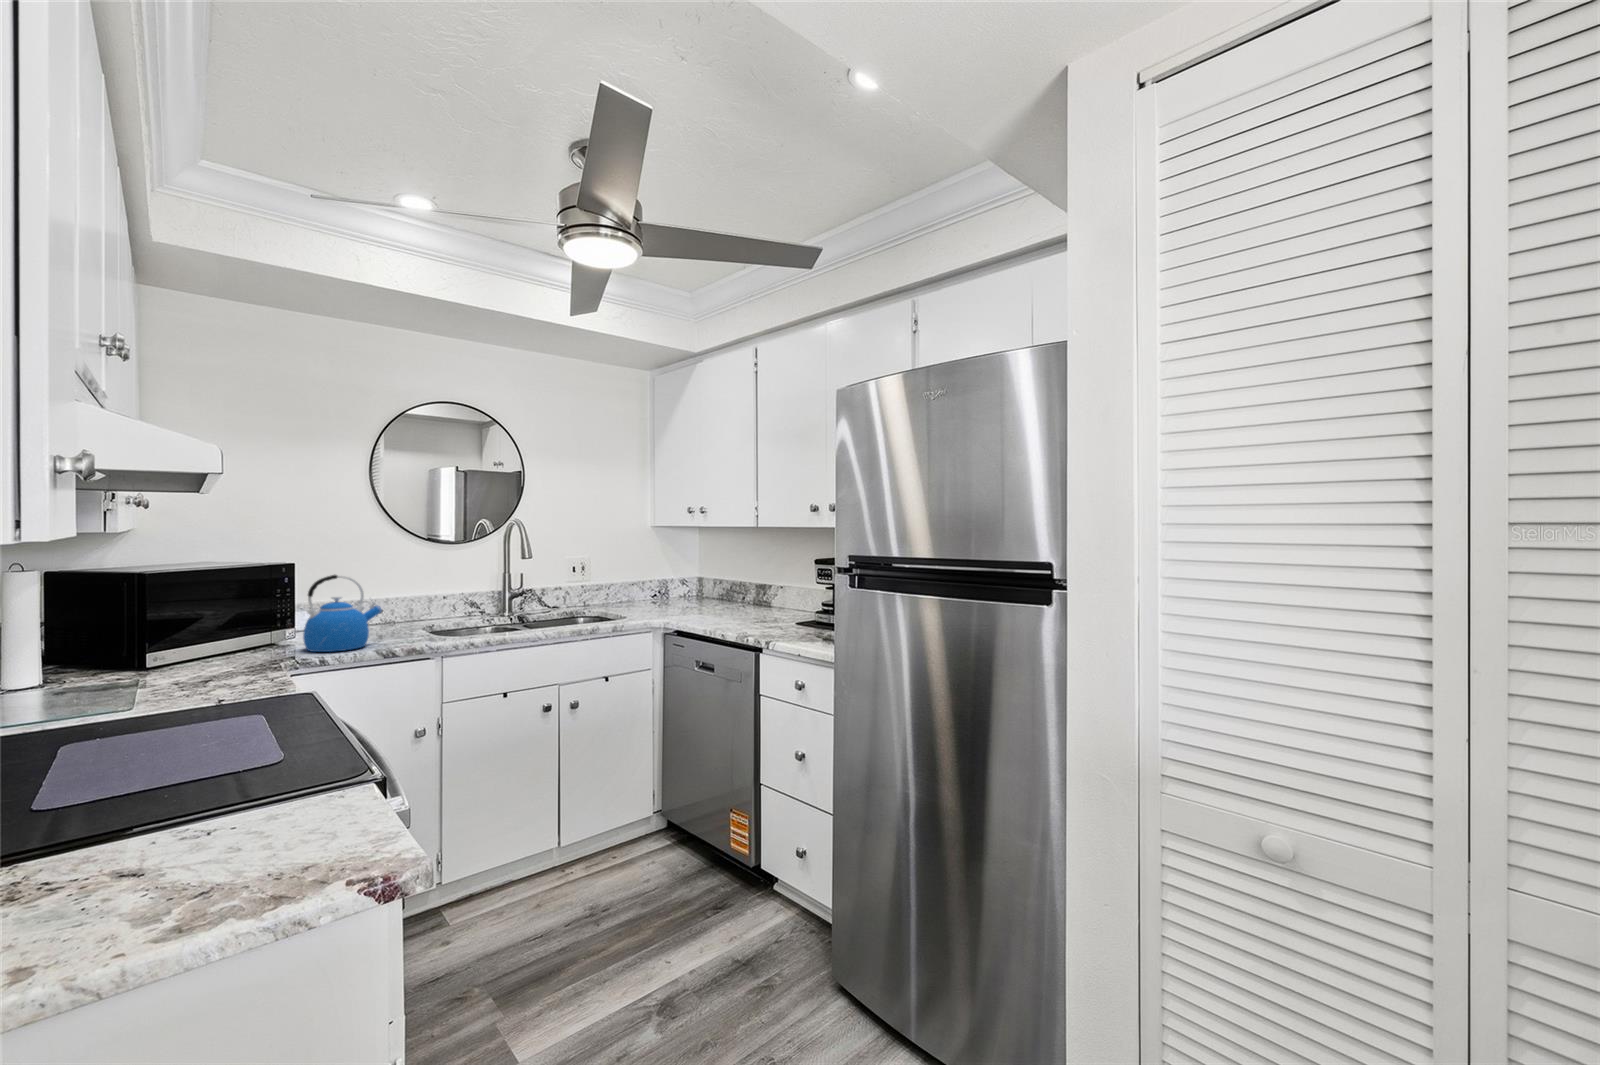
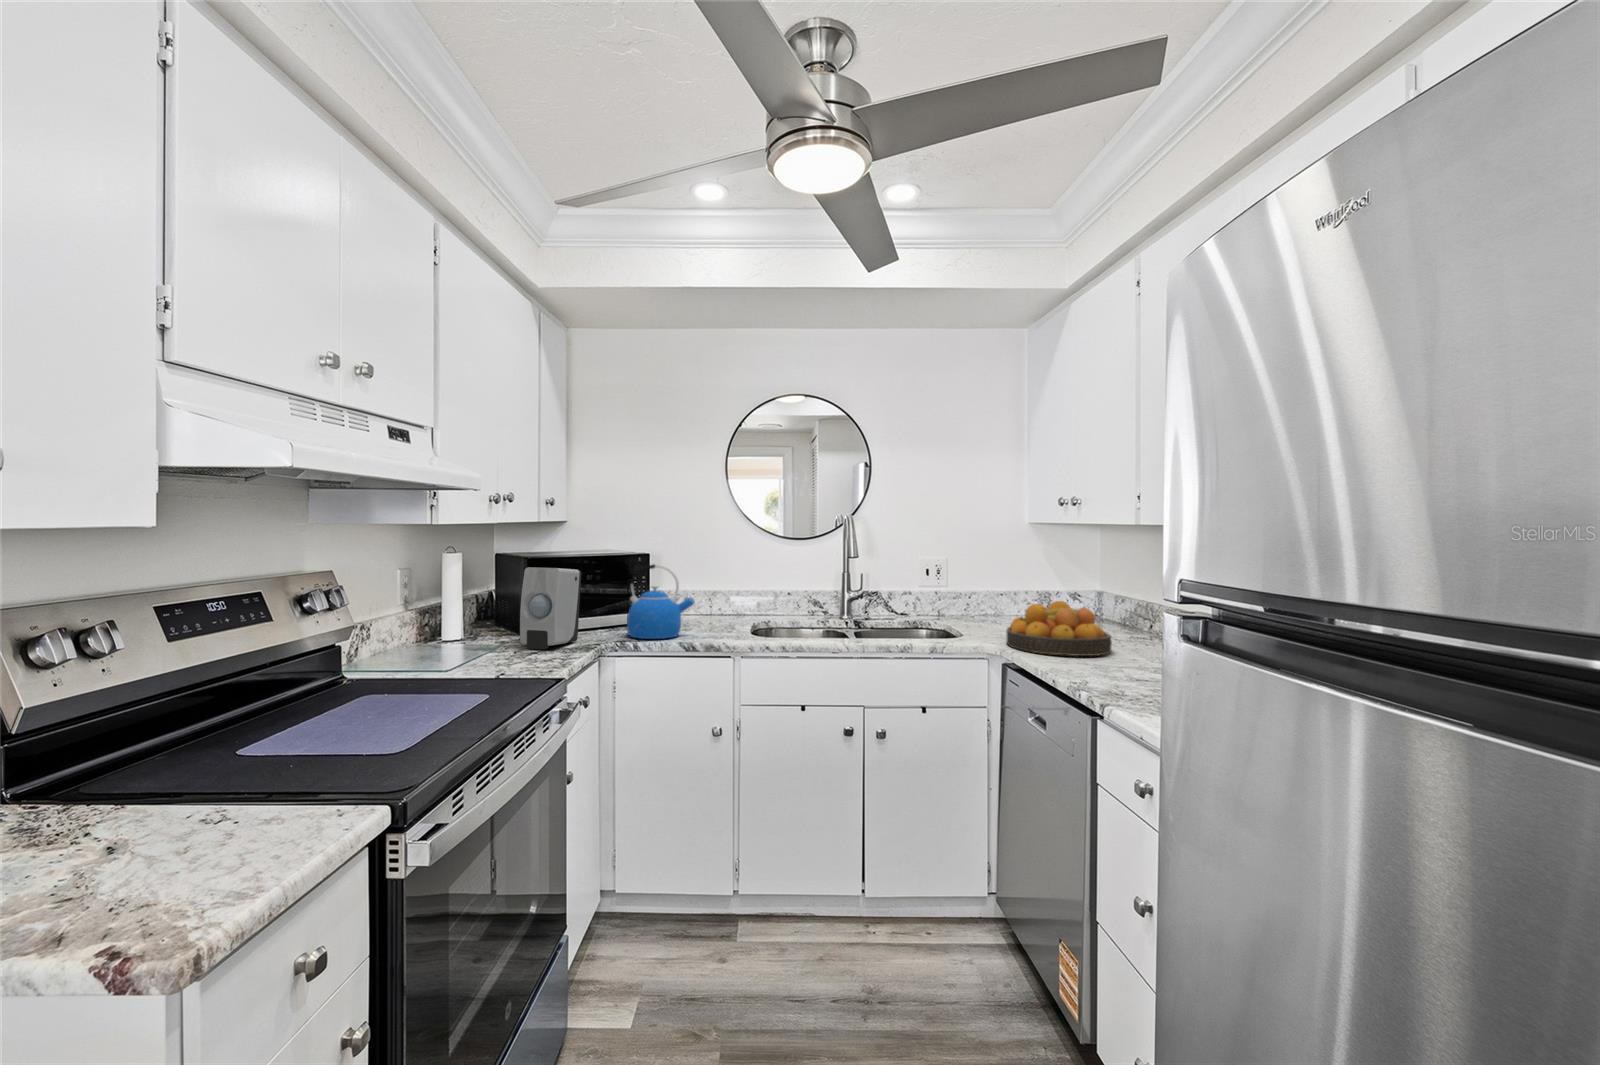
soap dispenser: none [196,584,258,675] -> present [520,567,581,649]
fruit bowl: none [659,584,733,624] -> present [1007,601,1112,656]

